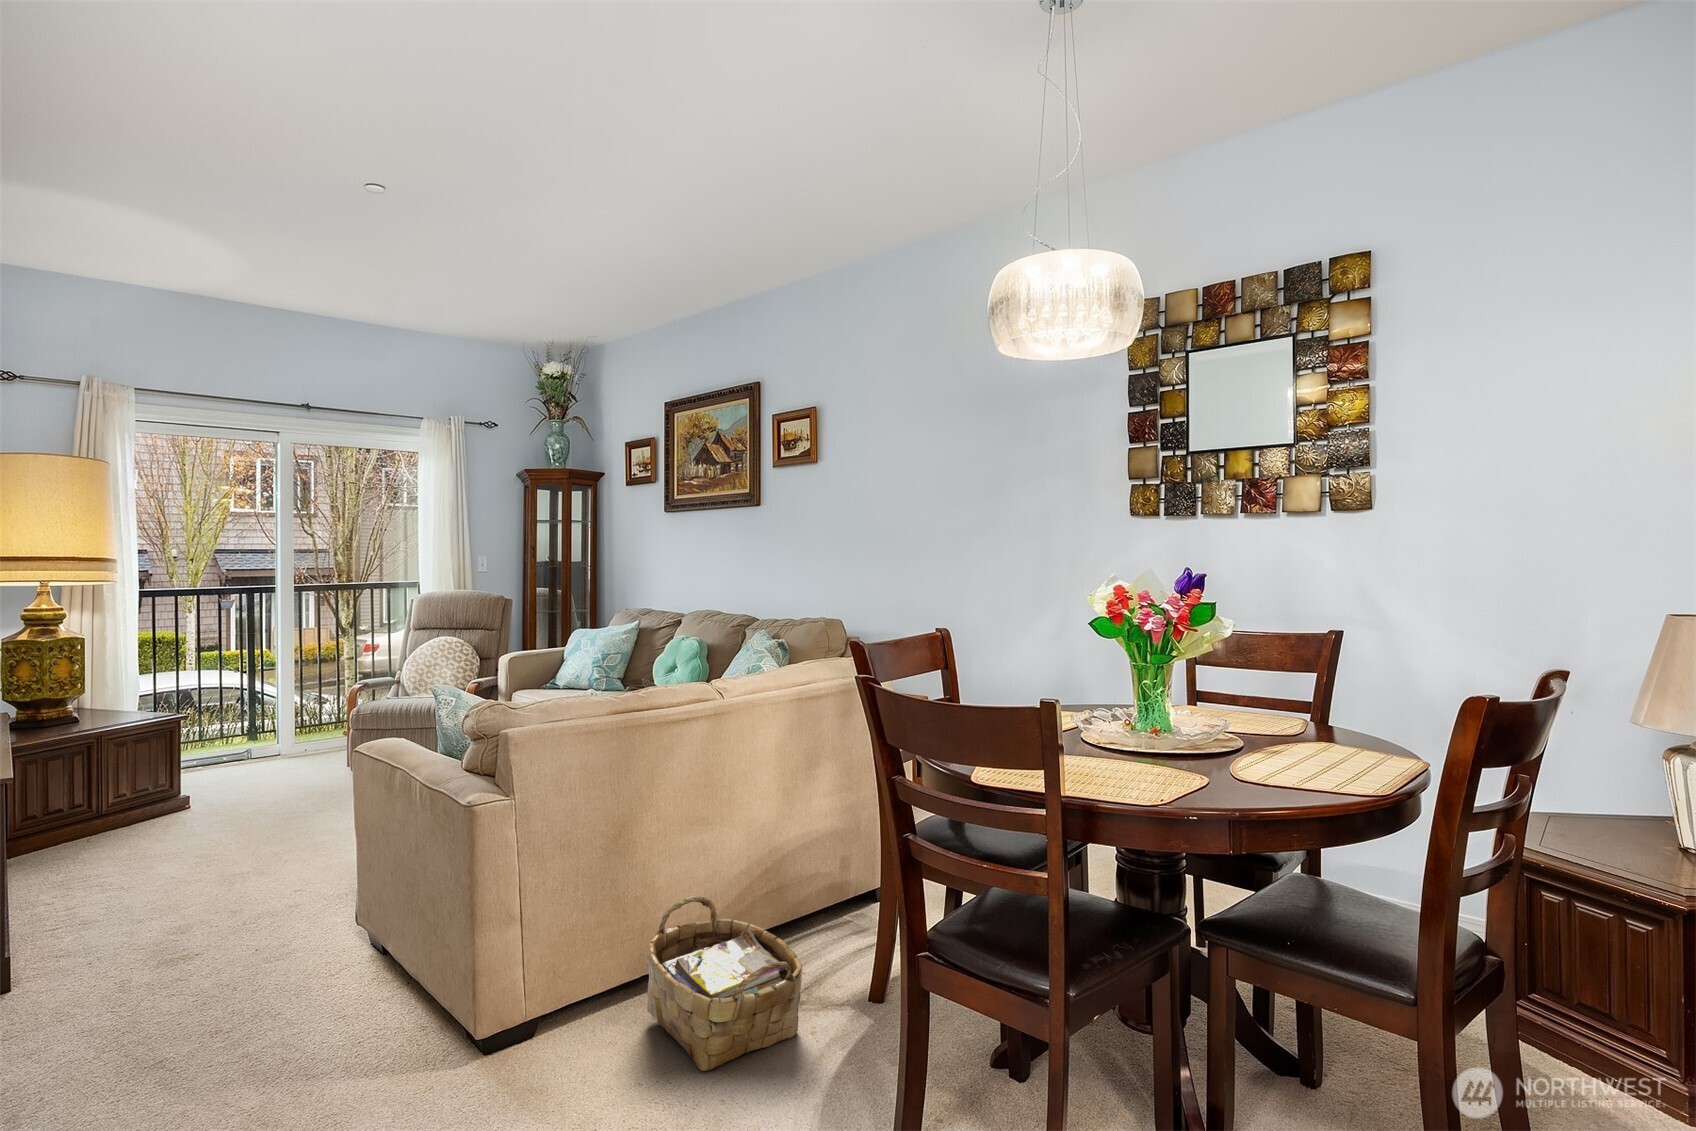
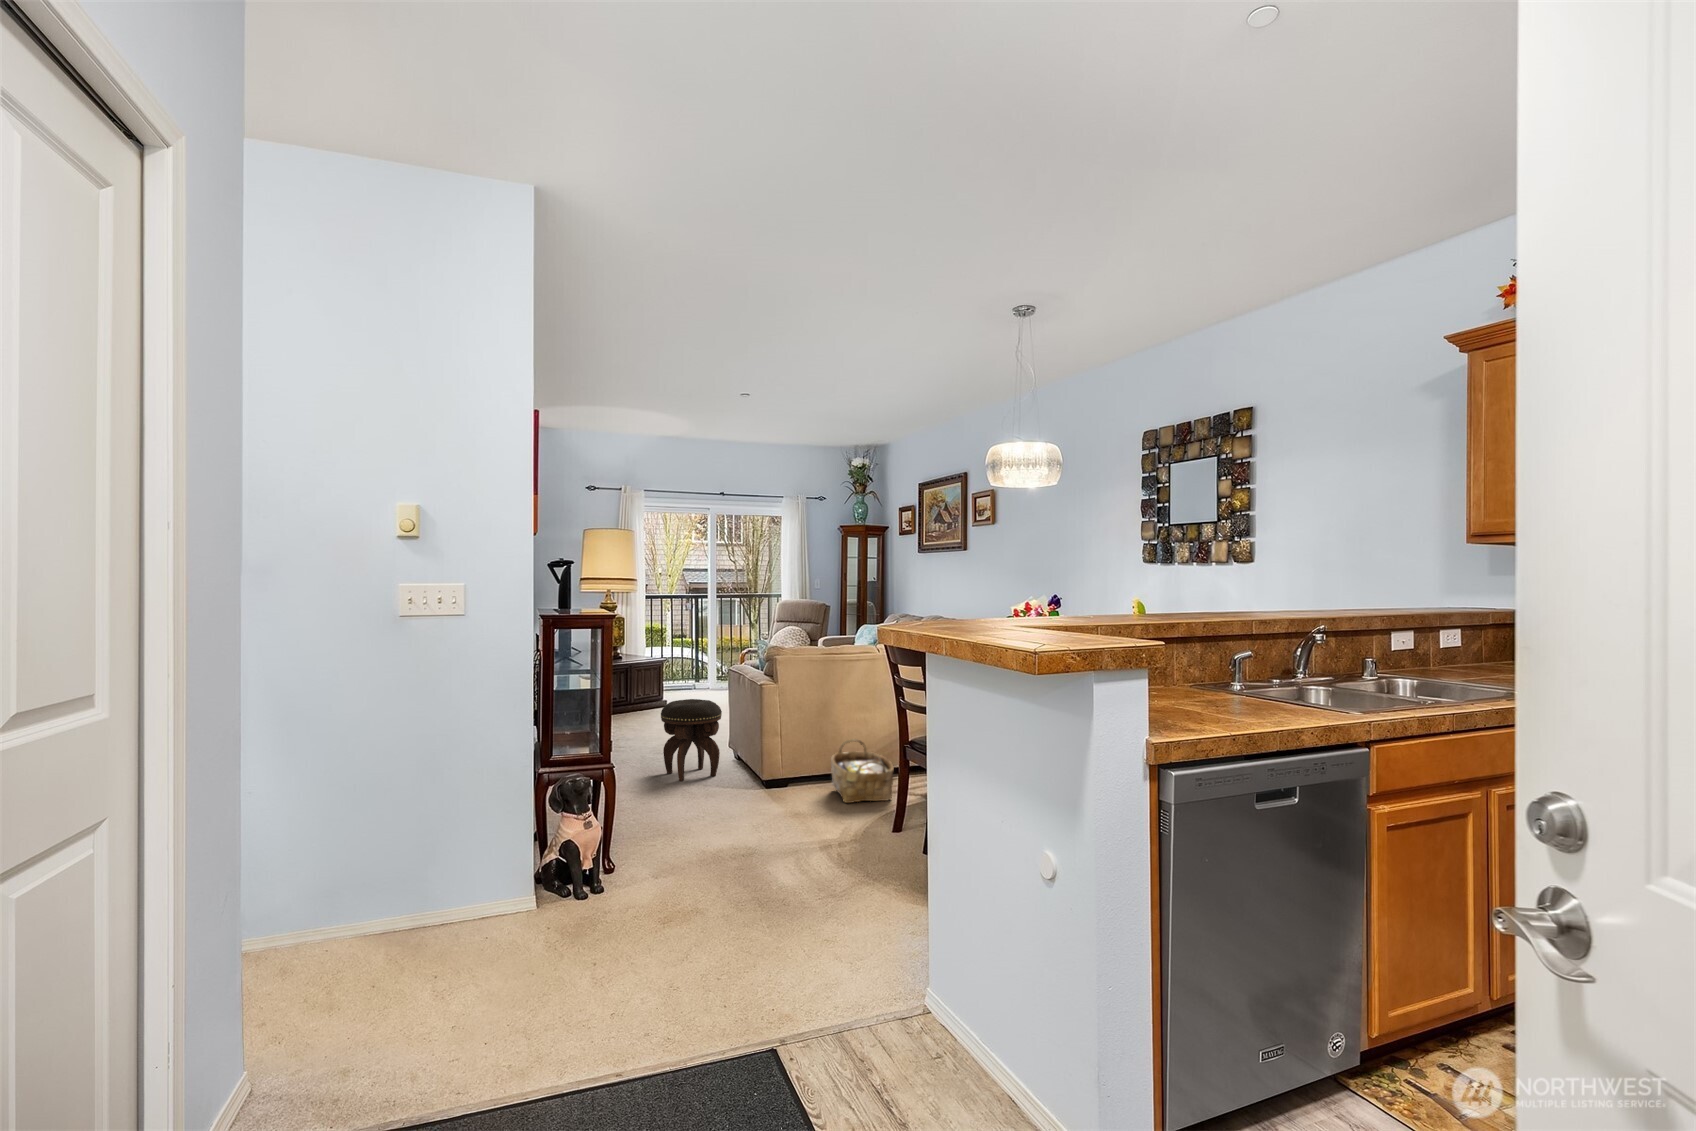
footstool: none [166,838,345,1069] -> present [661,699,722,781]

